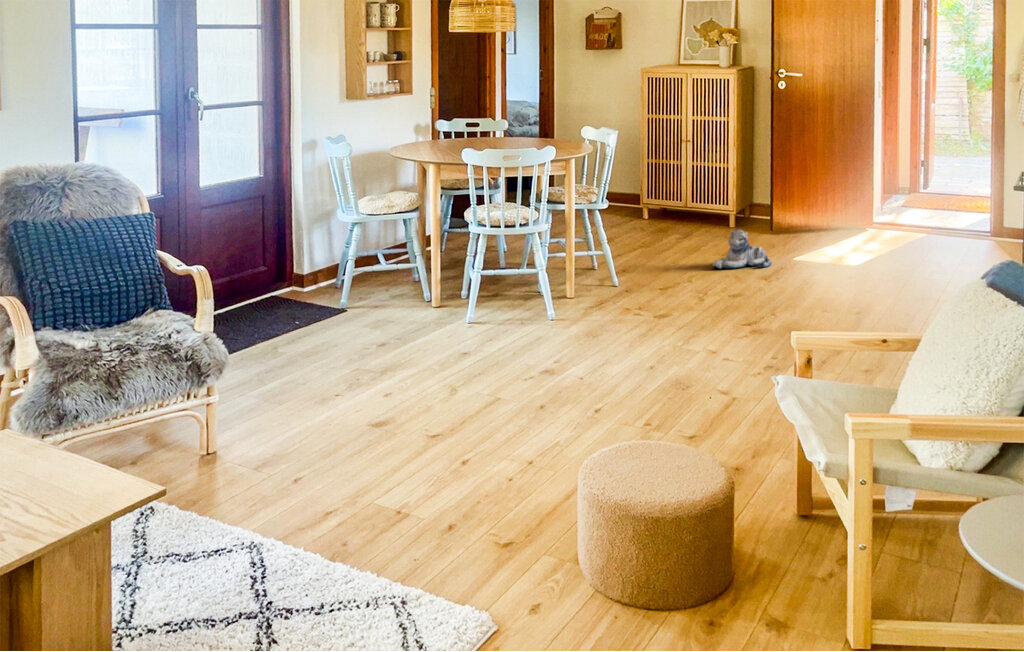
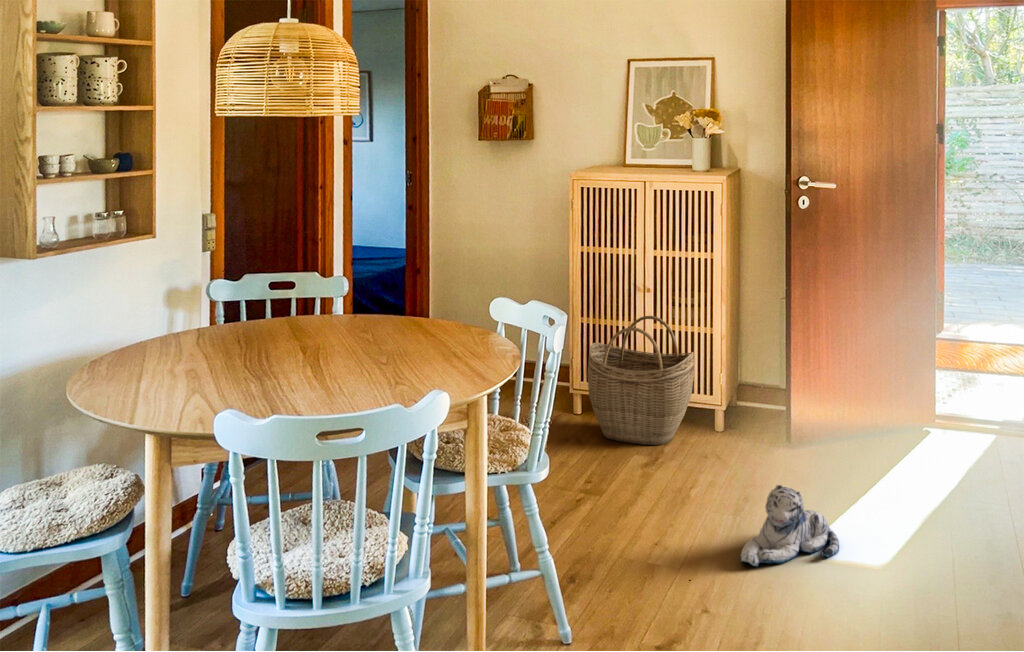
woven basket: none [648,157,713,233] -> present [588,316,694,445]

